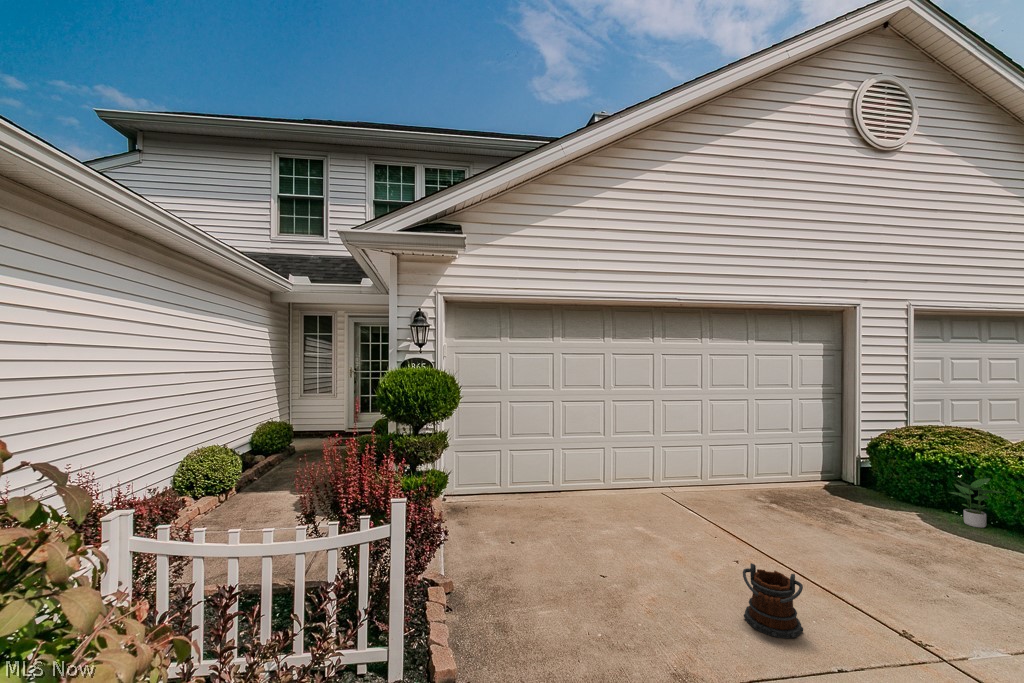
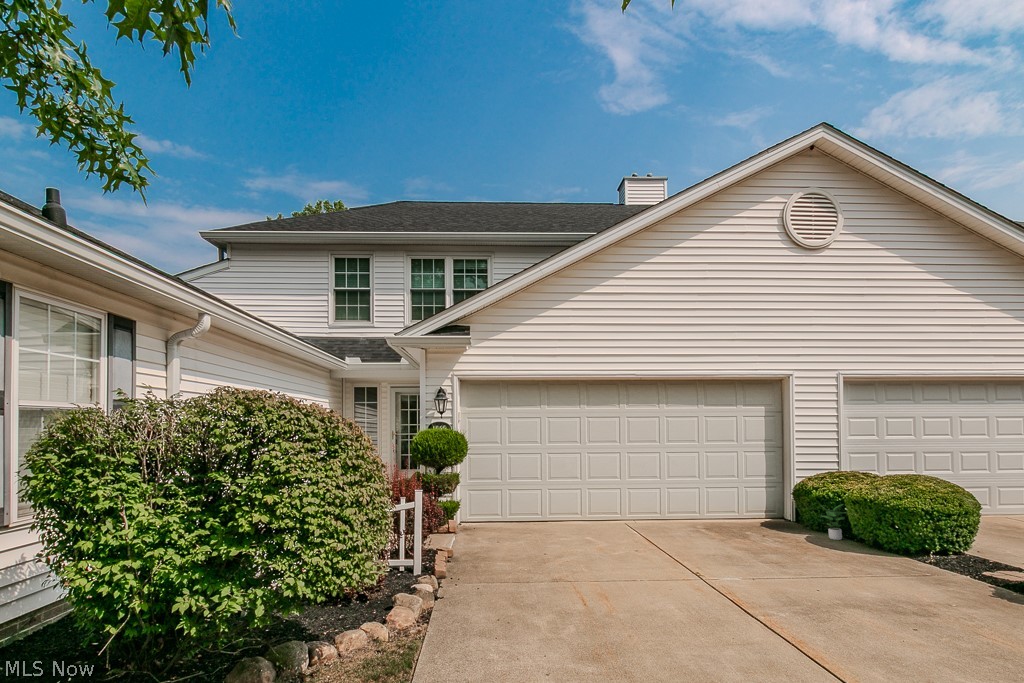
bucket: present [743,563,803,638] -> none [602,531,631,565]

